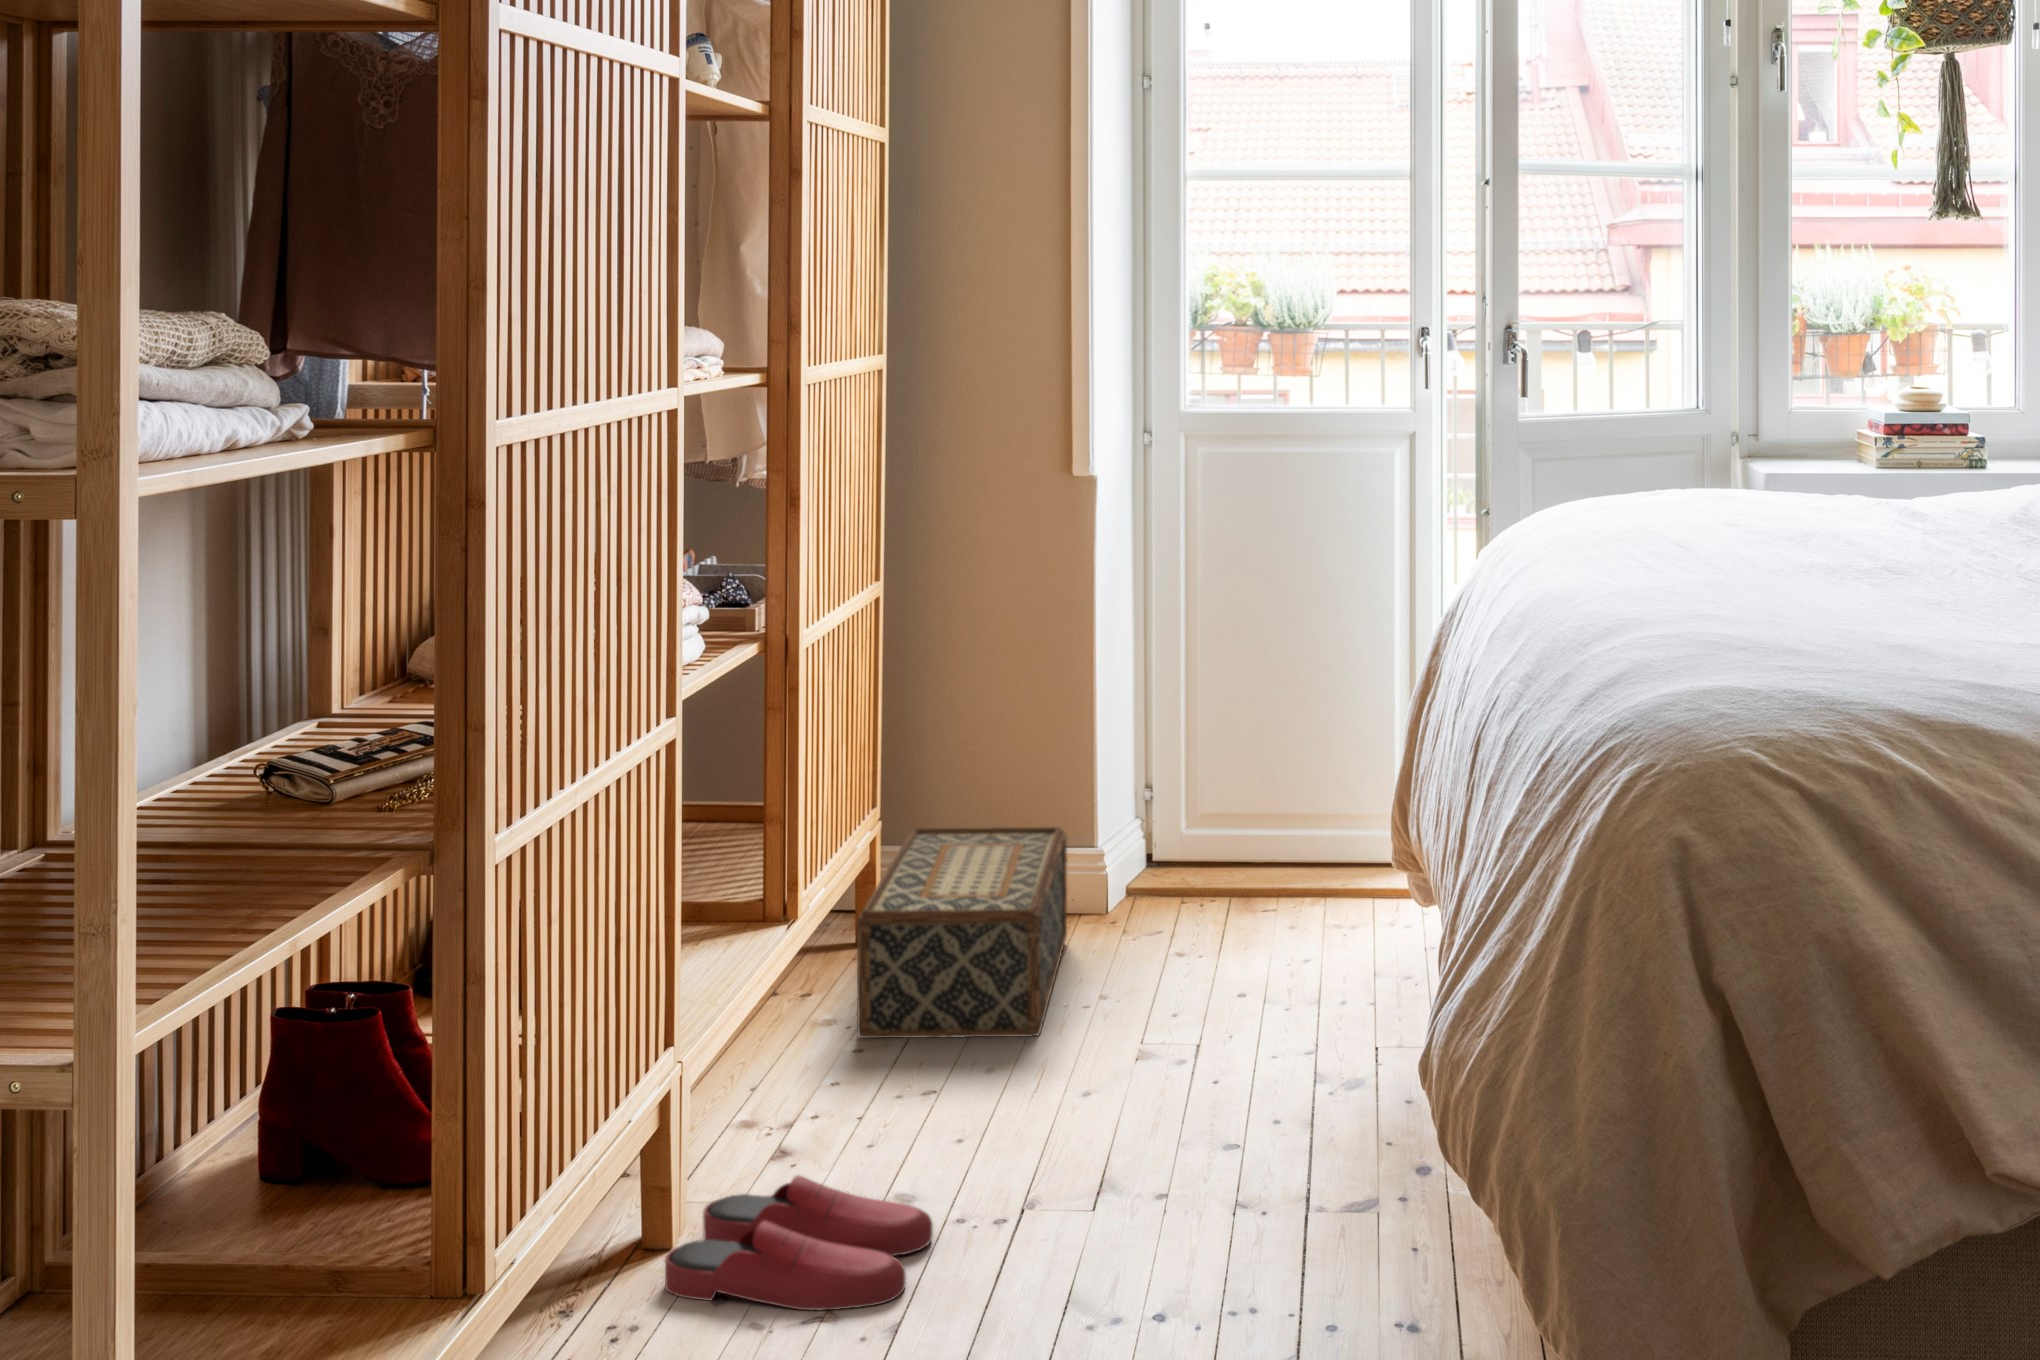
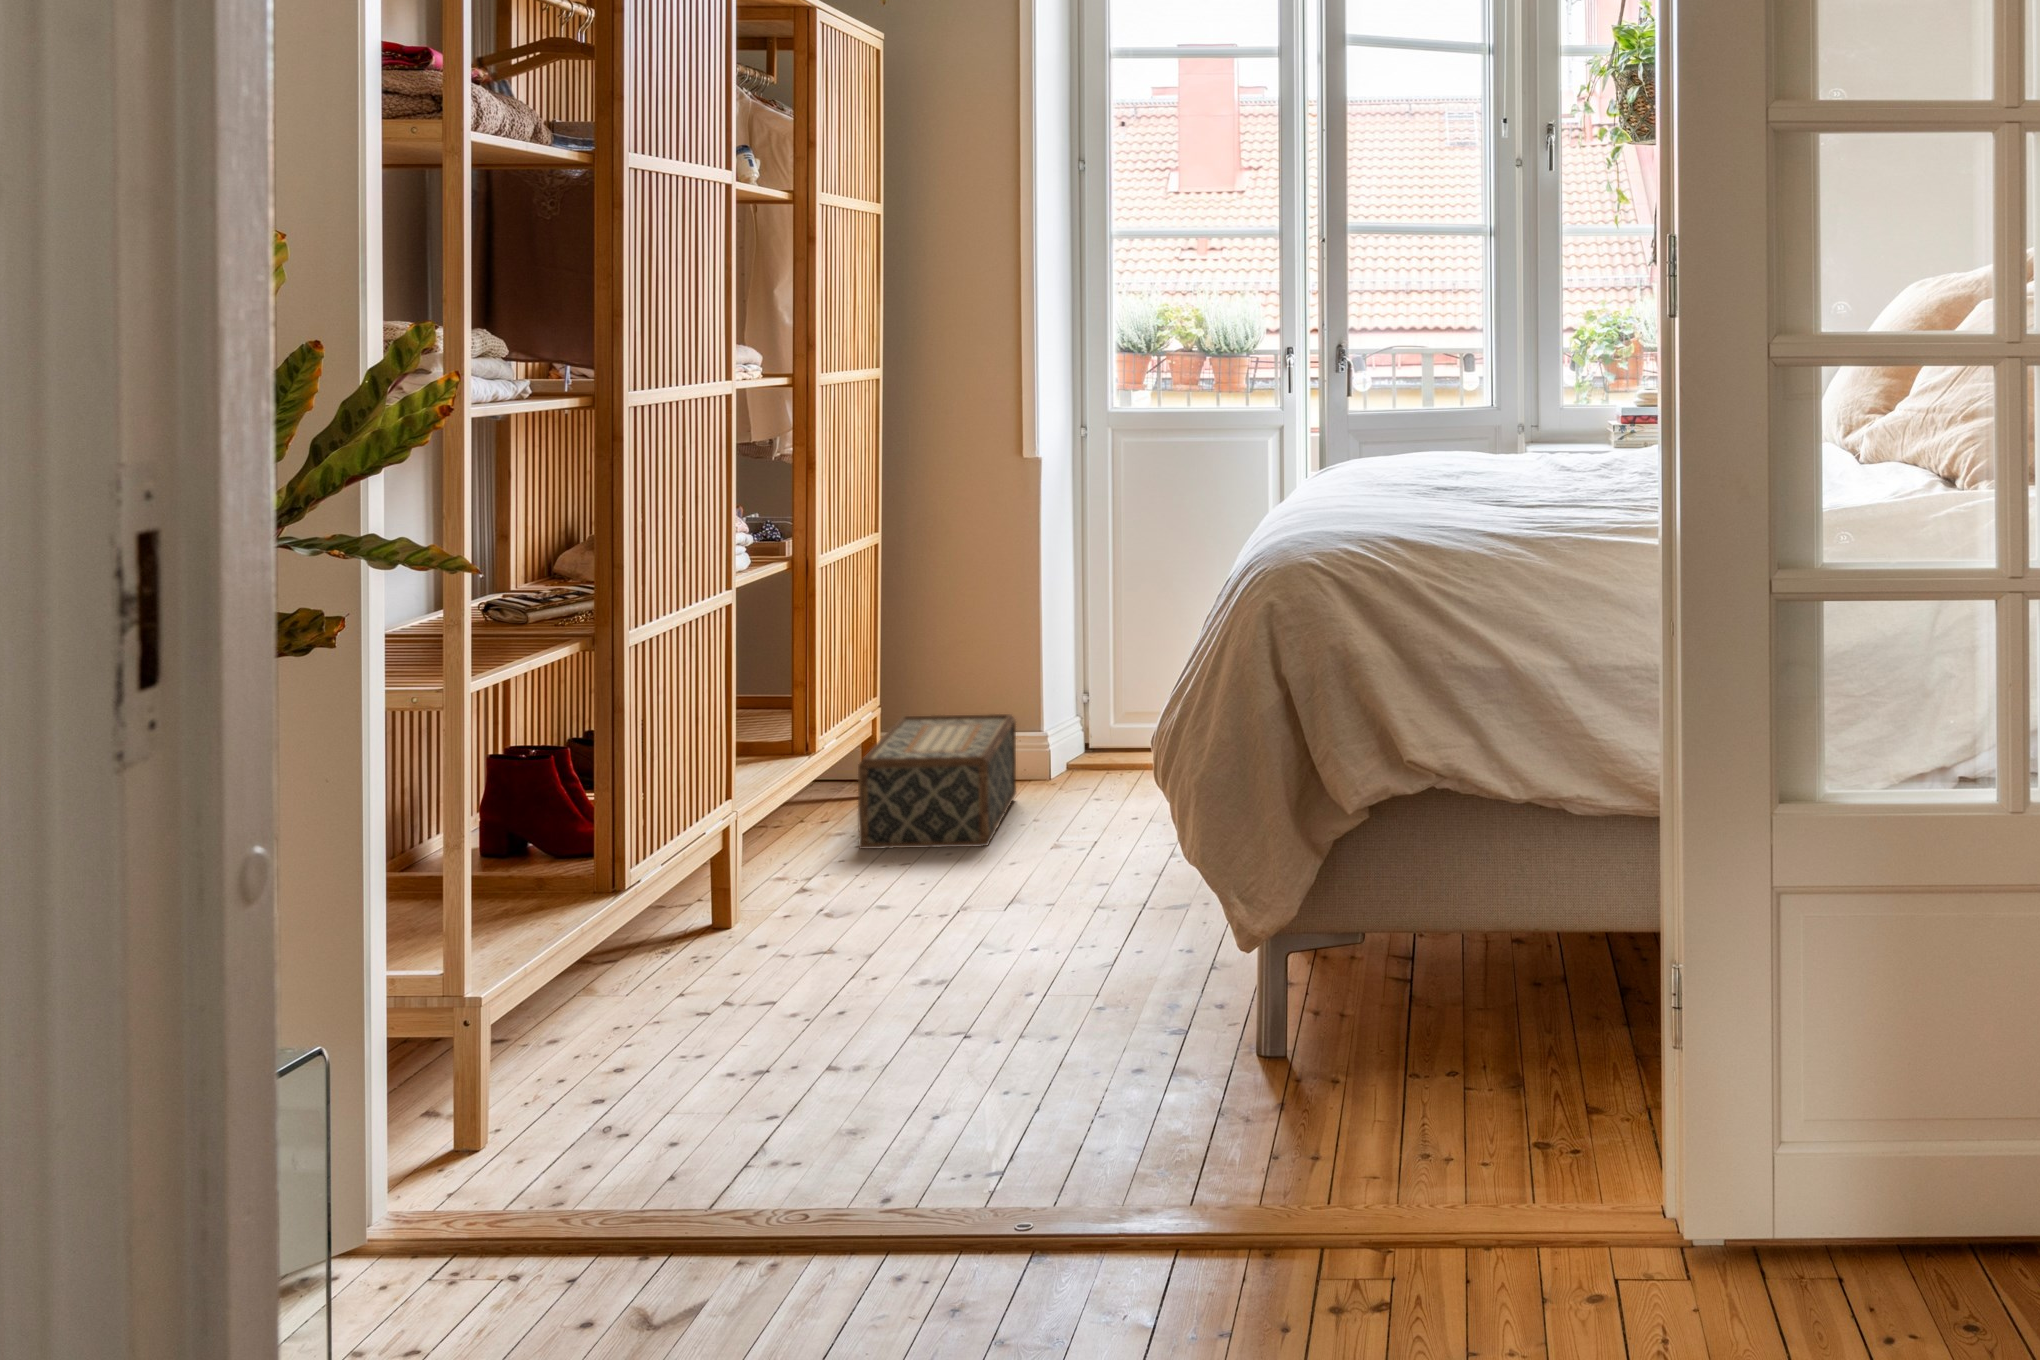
slippers: present [665,1176,933,1310] -> none [727,896,902,965]

